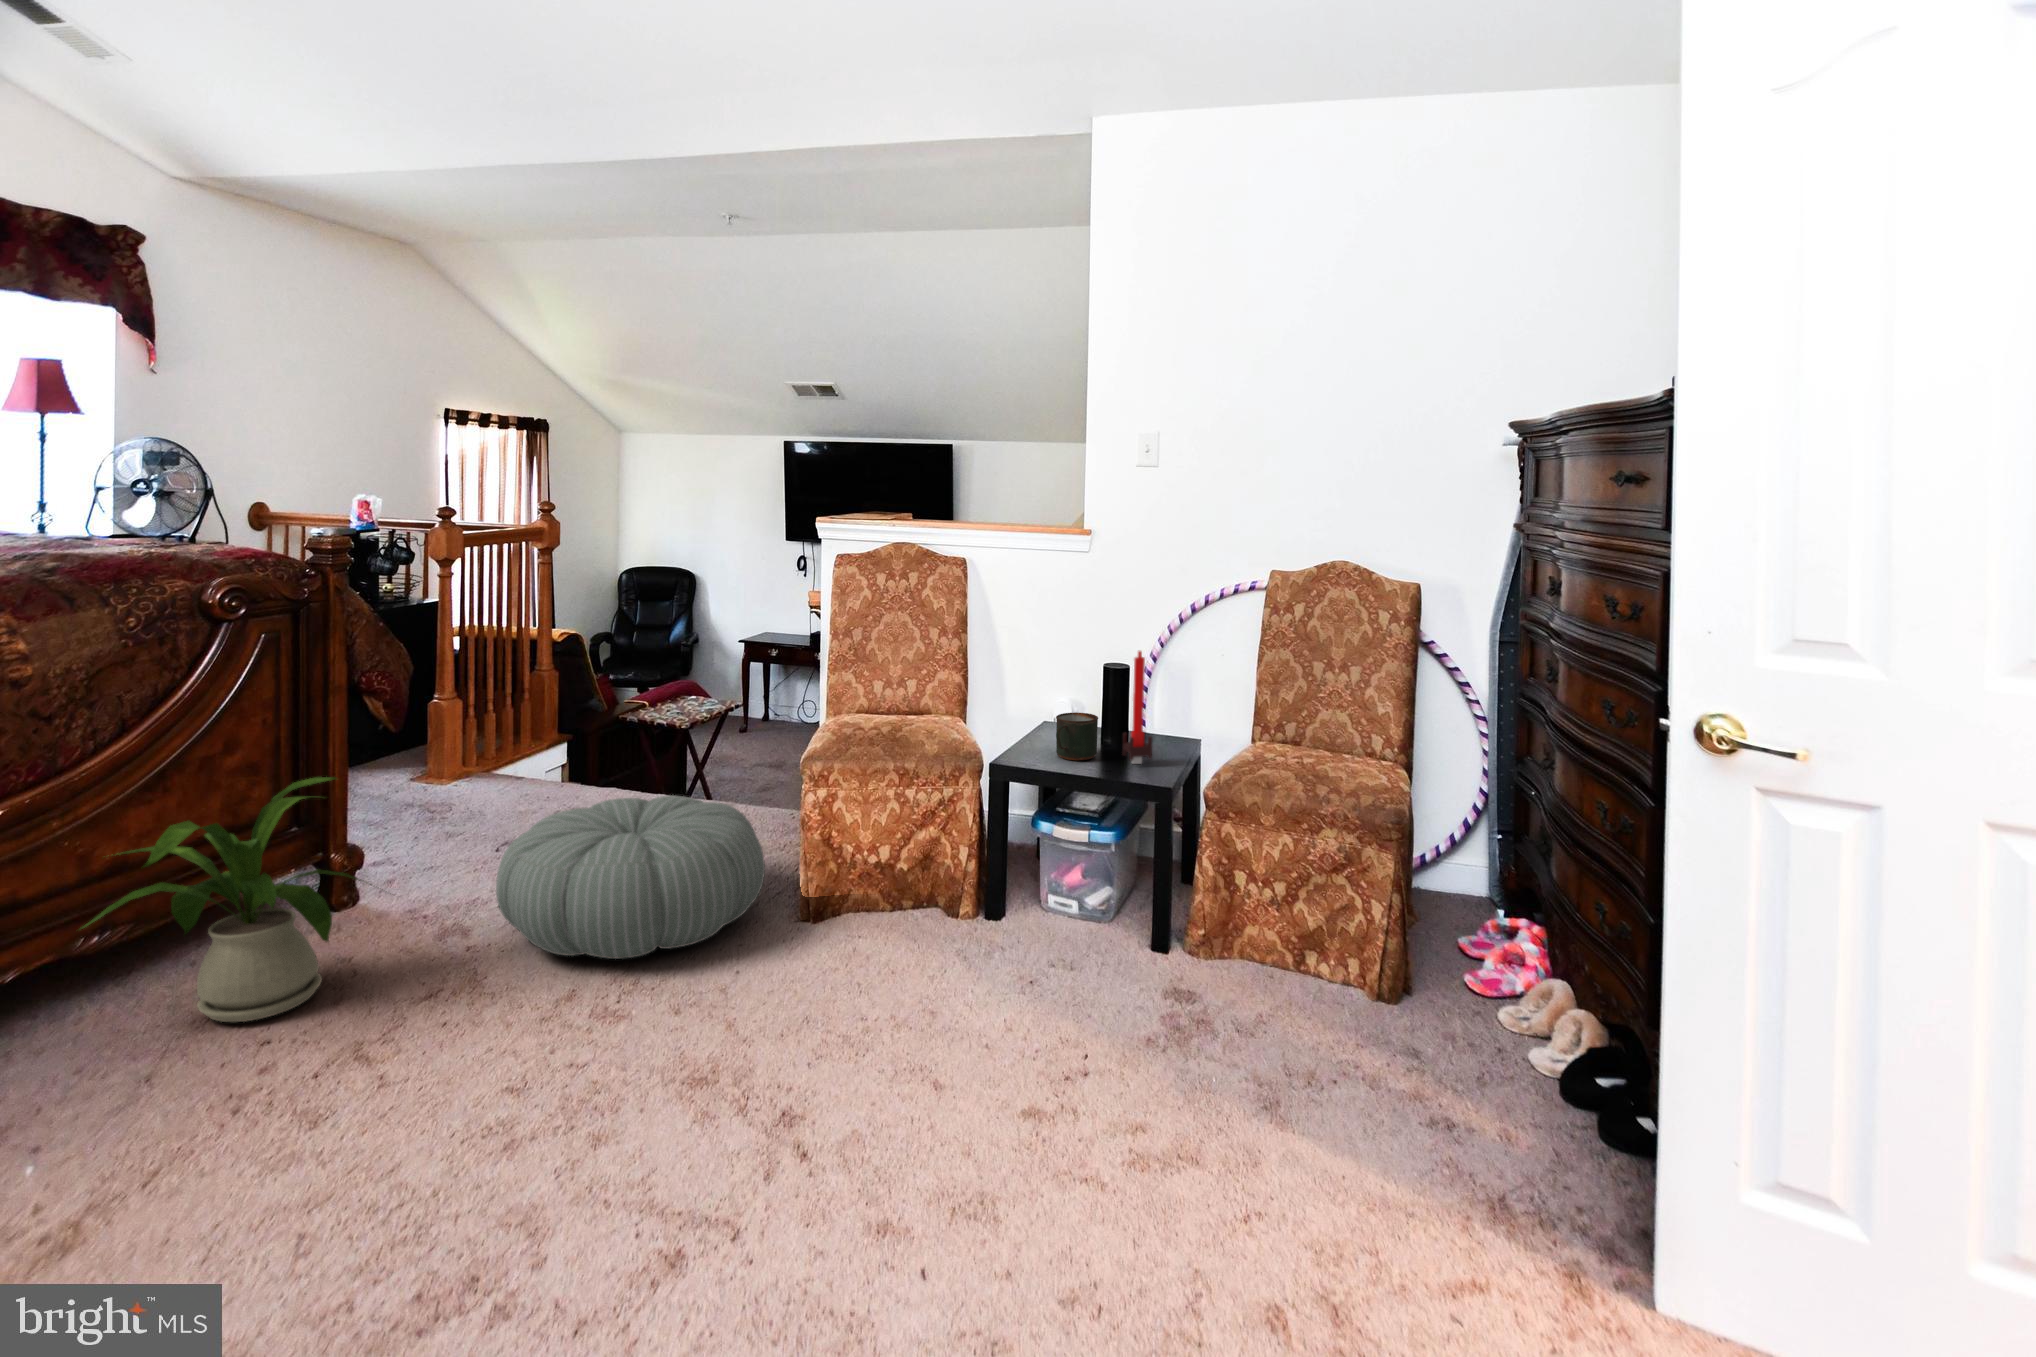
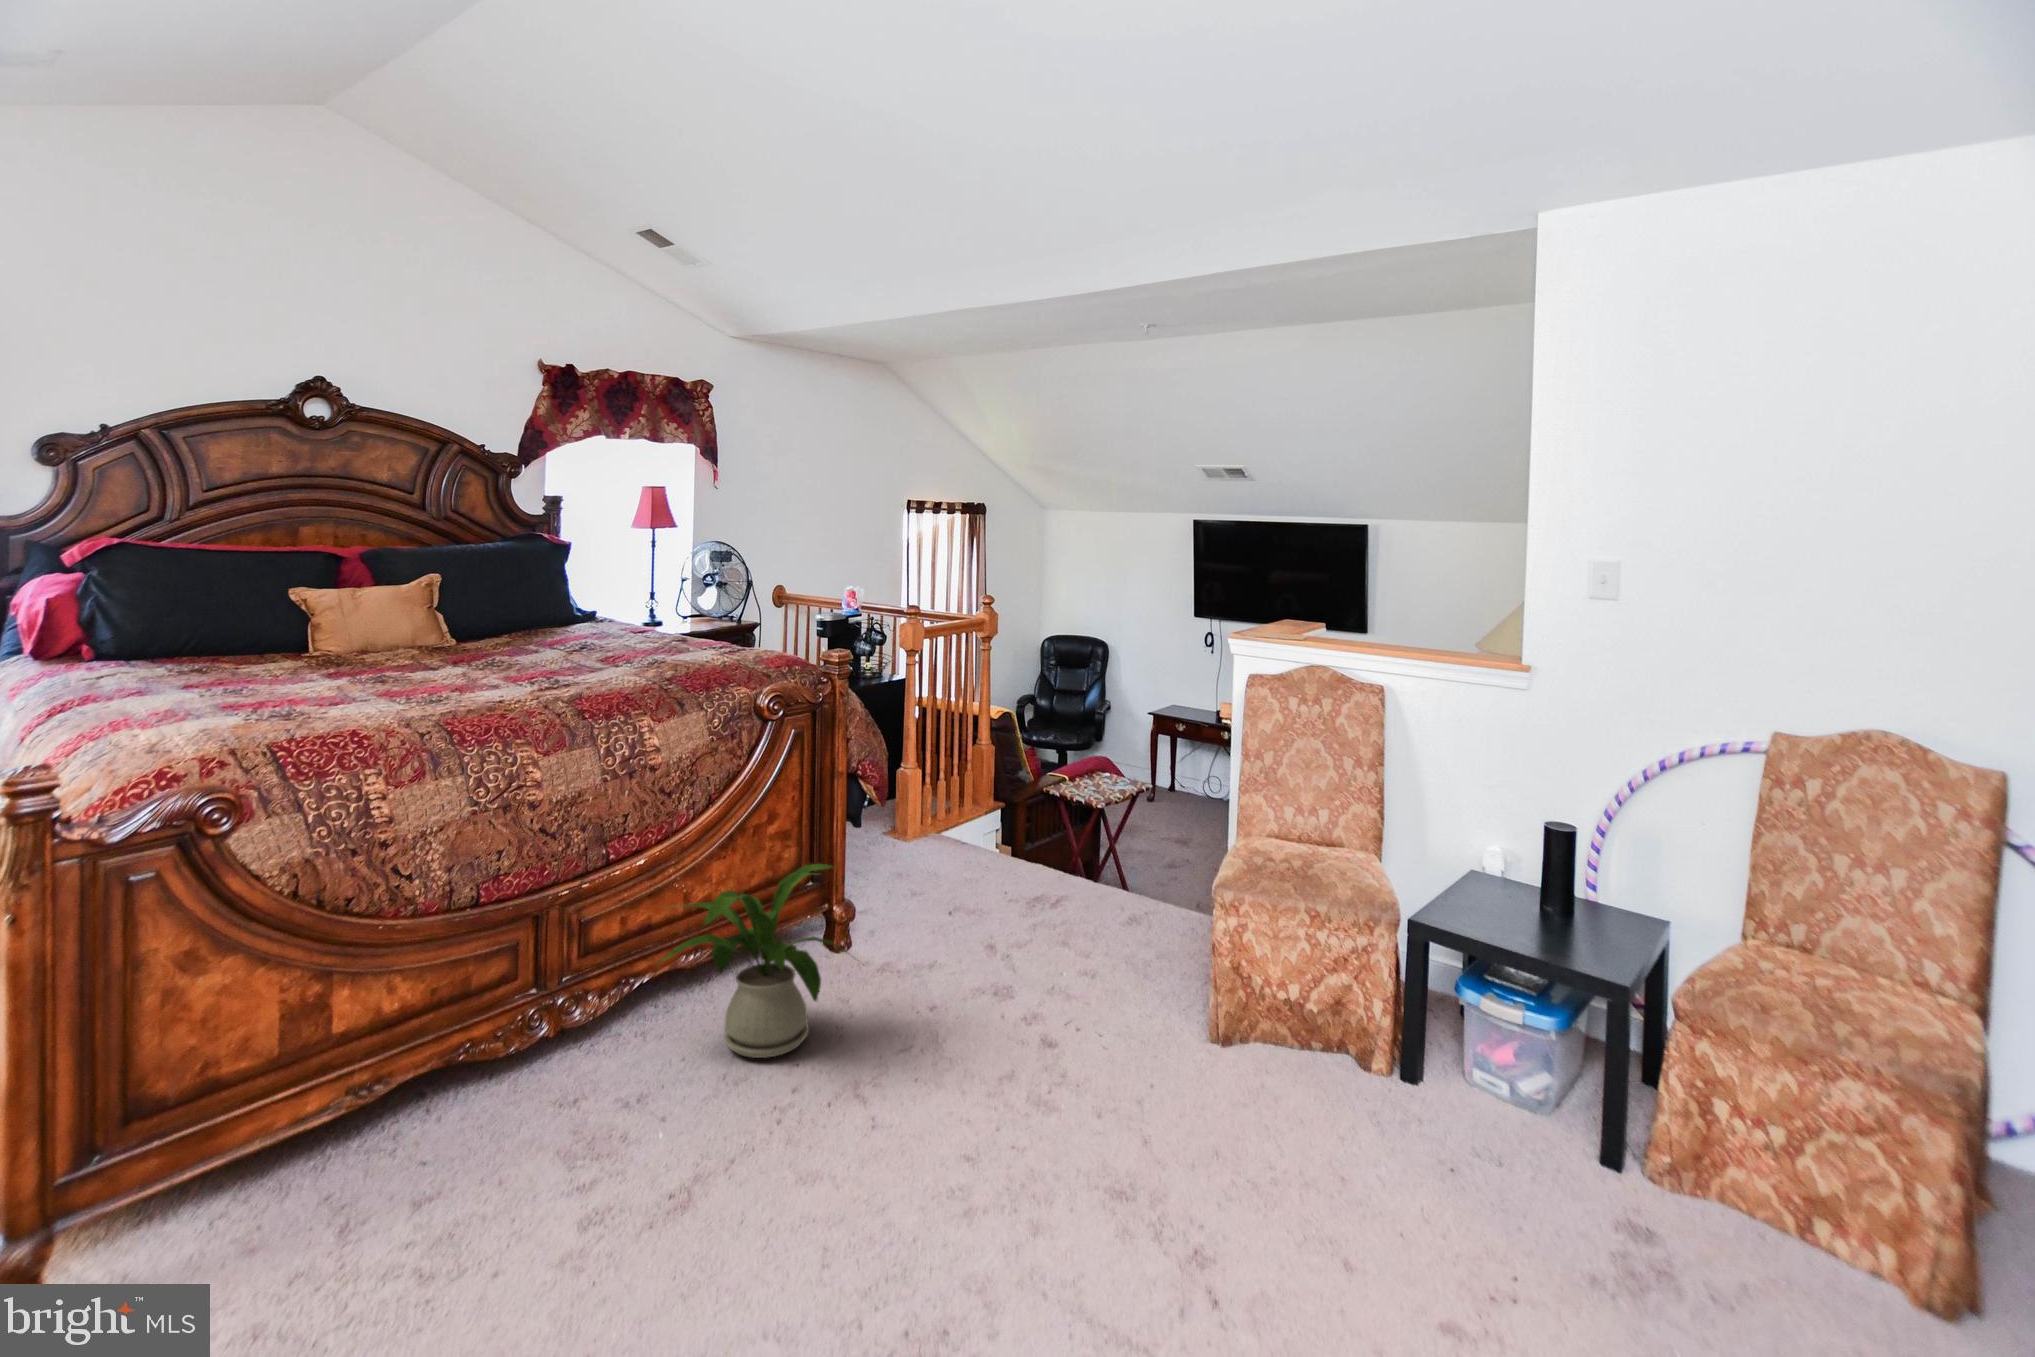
candle: present [1123,651,1152,764] -> none [1571,820,1610,944]
mug: present [1056,713,1098,760] -> none [1491,874,1544,930]
pouf: present [496,795,765,959] -> none [943,897,1175,1058]

